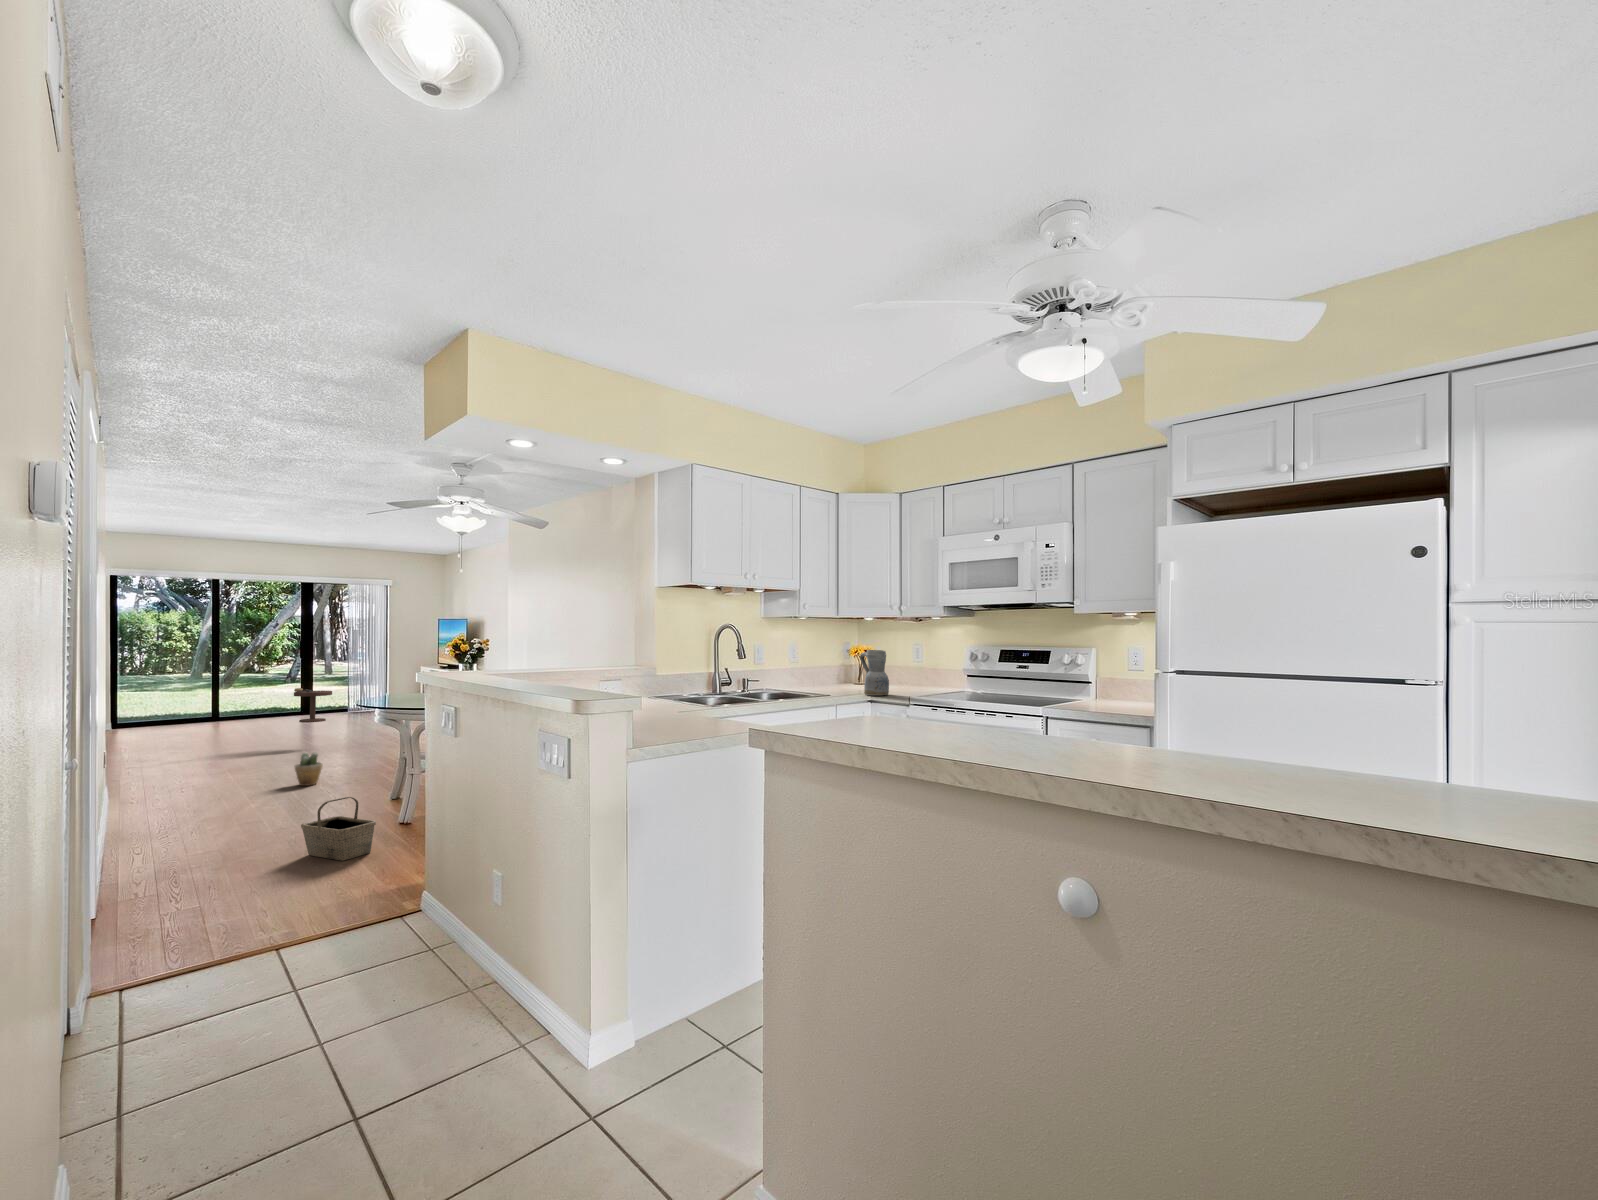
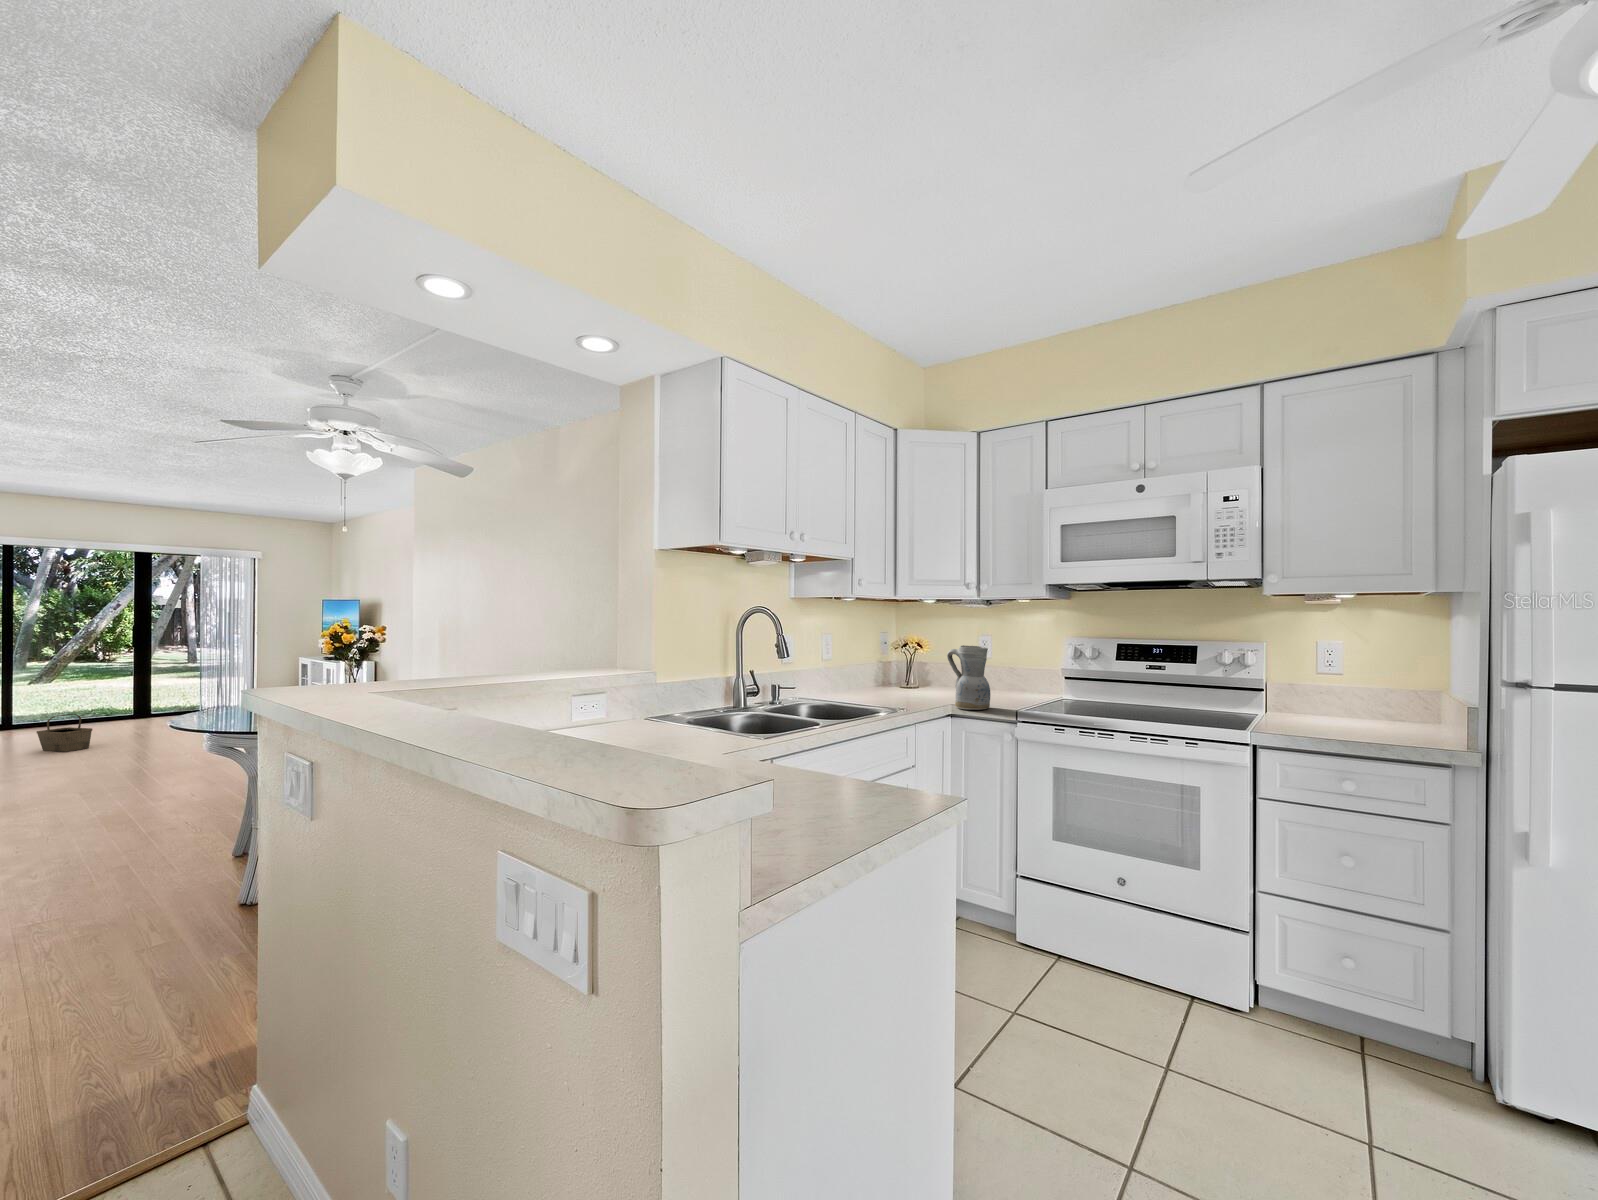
side table: present [294,688,332,723] -> none [107,693,166,774]
potted plant: present [295,752,323,786] -> none [92,792,140,841]
basket: present [301,797,376,861] -> present [37,714,92,752]

